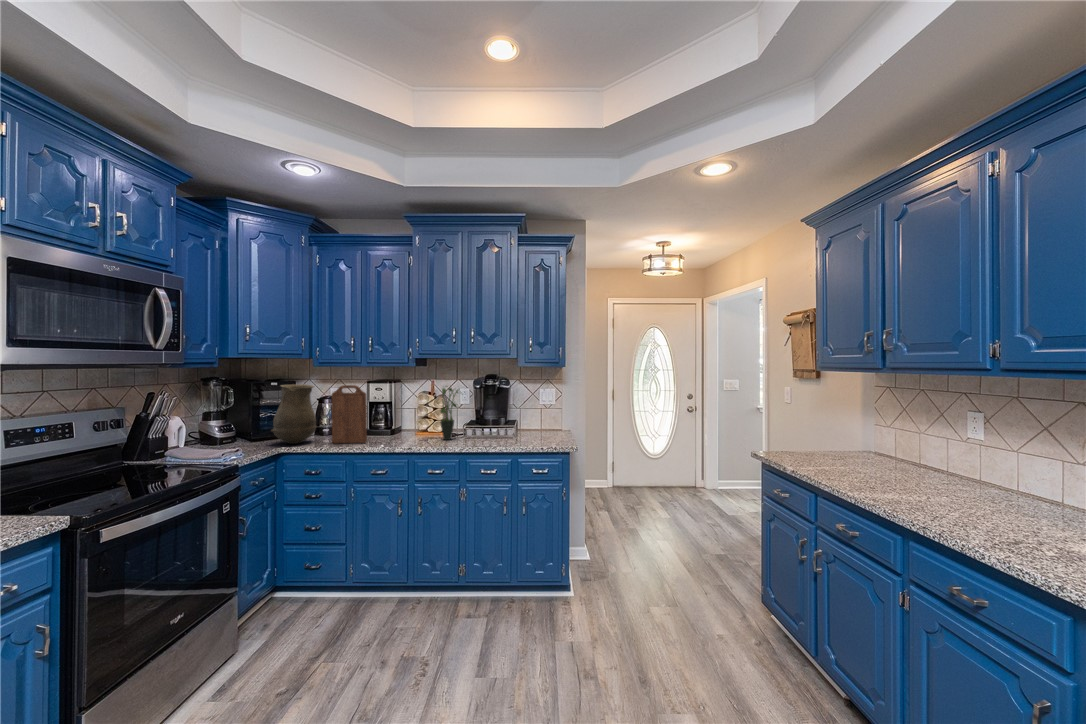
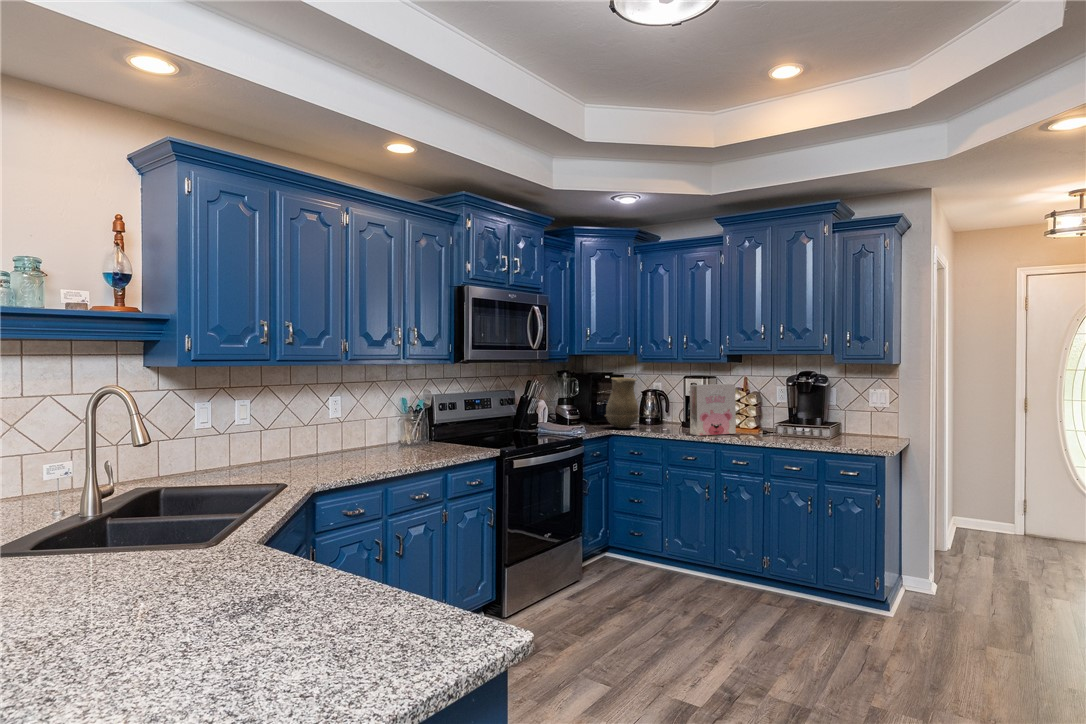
cutting board: present [332,385,367,443] -> none [650,379,680,432]
potted plant: present [440,388,458,440] -> none [749,381,772,436]
cereal box: none [379,389,426,446] -> present [690,384,736,436]

